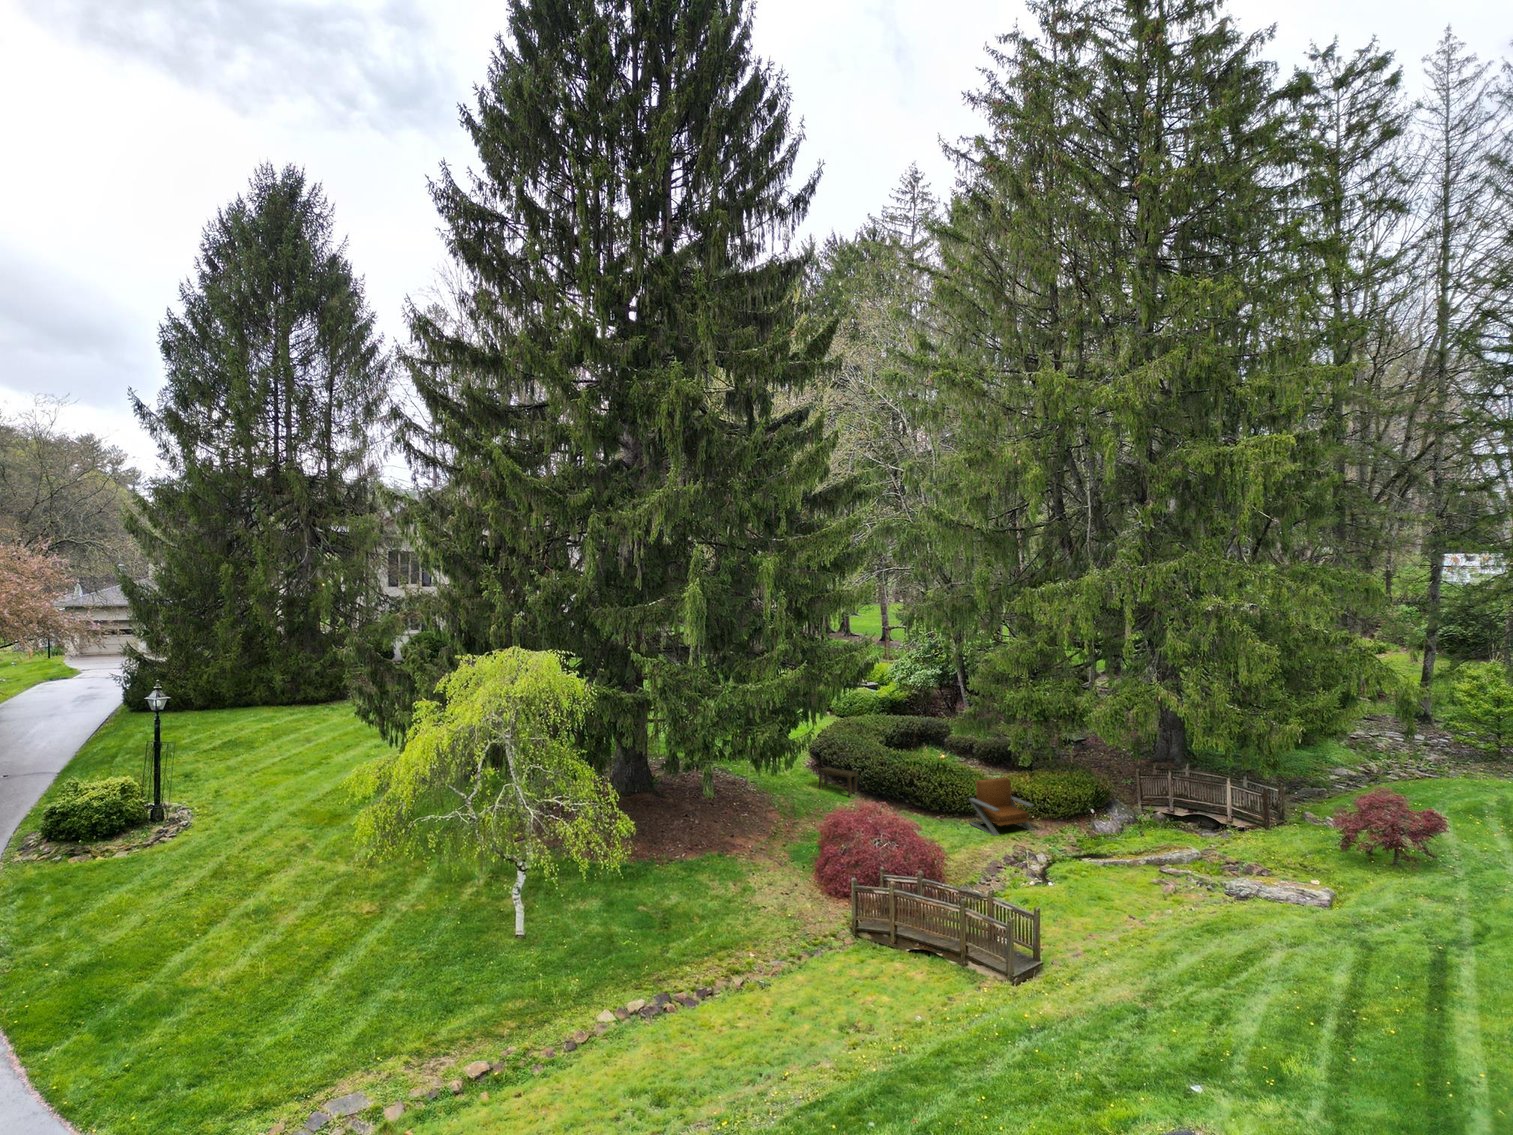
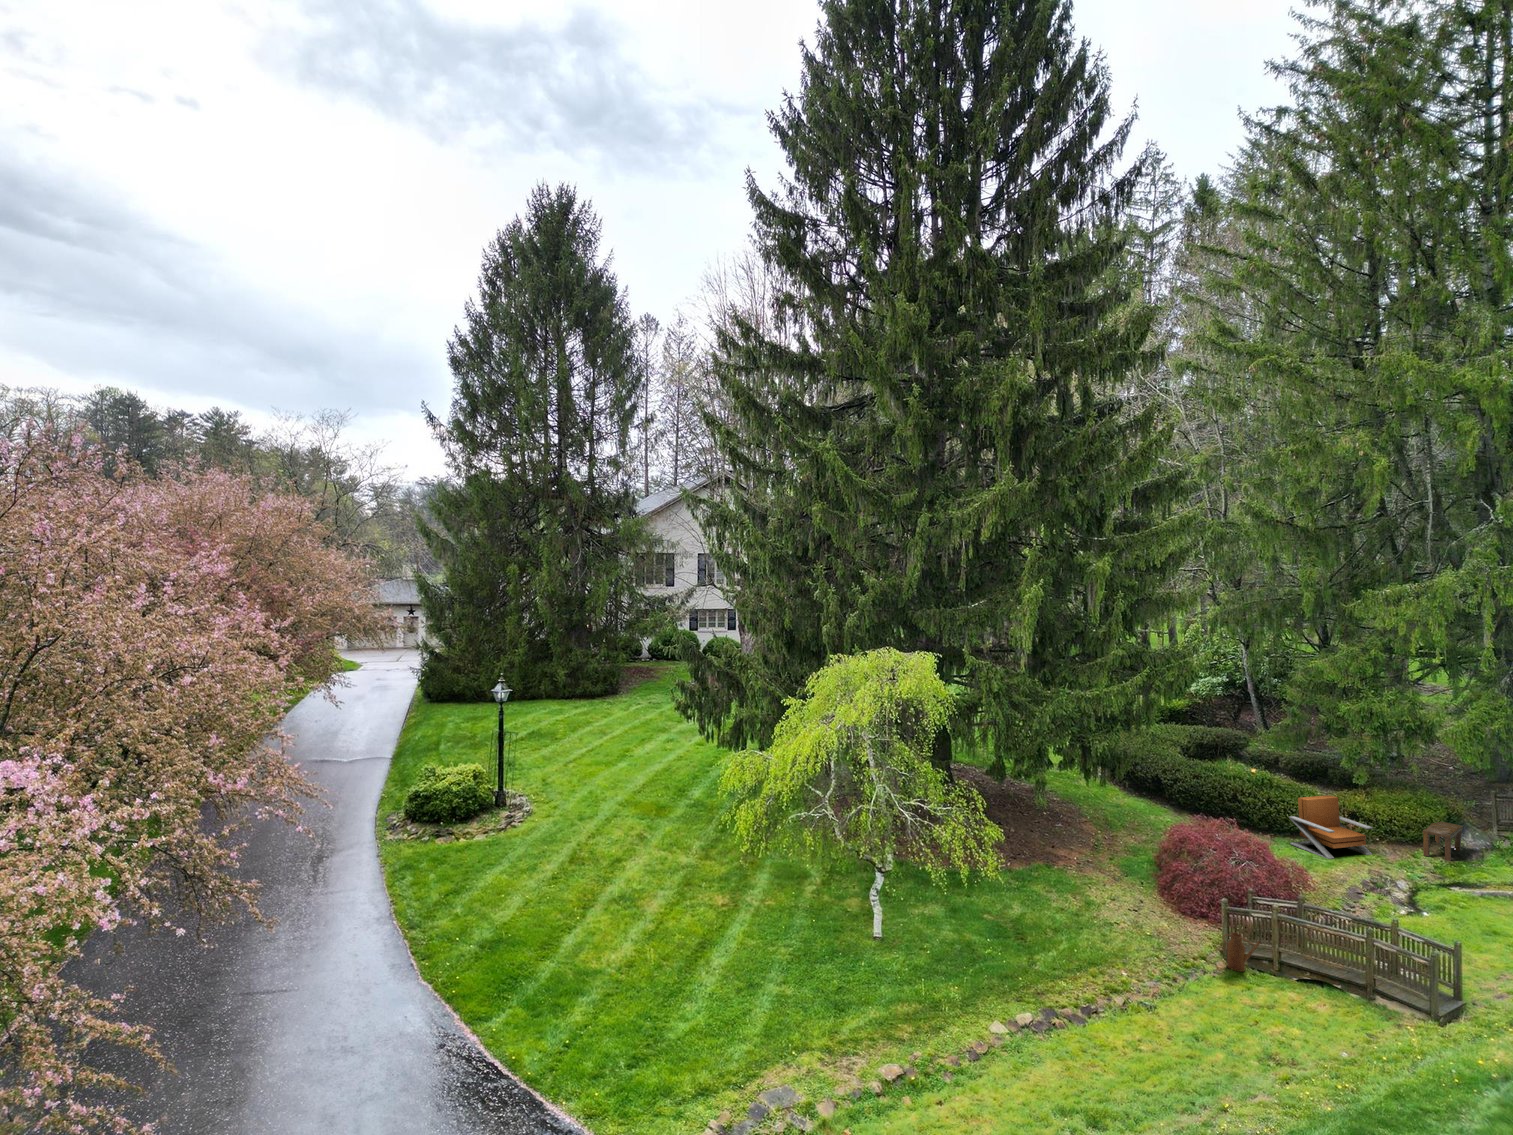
bench: present [819,767,858,796] -> present [1423,821,1463,861]
watering can: none [852,909,880,947] -> present [1223,932,1261,972]

